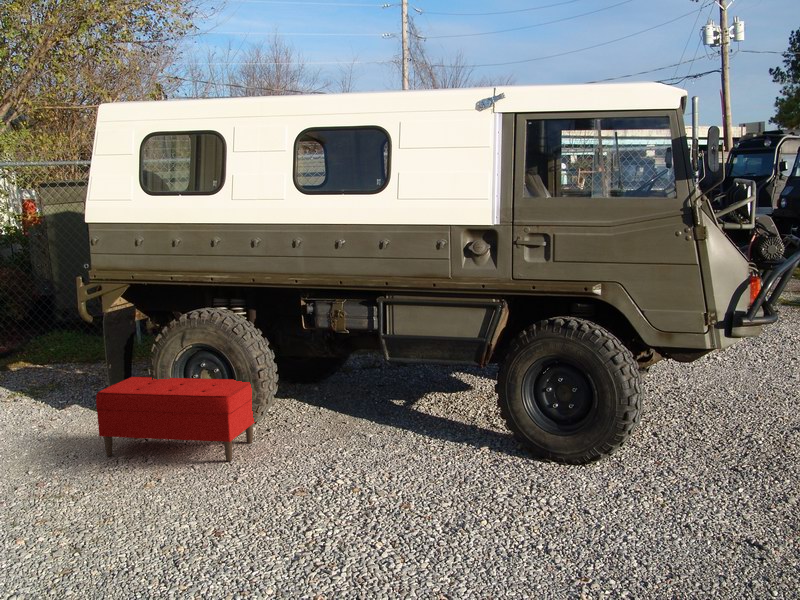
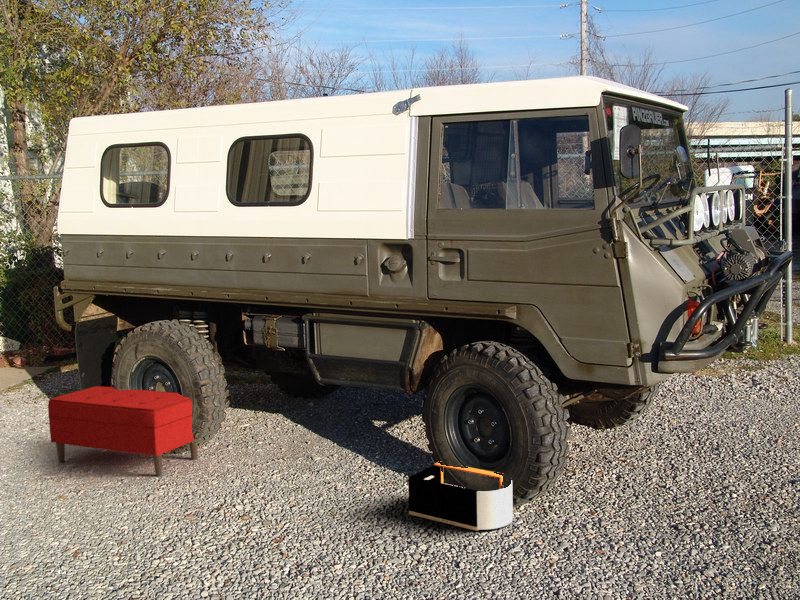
storage bin: none [507,427,603,485] -> present [408,462,513,531]

